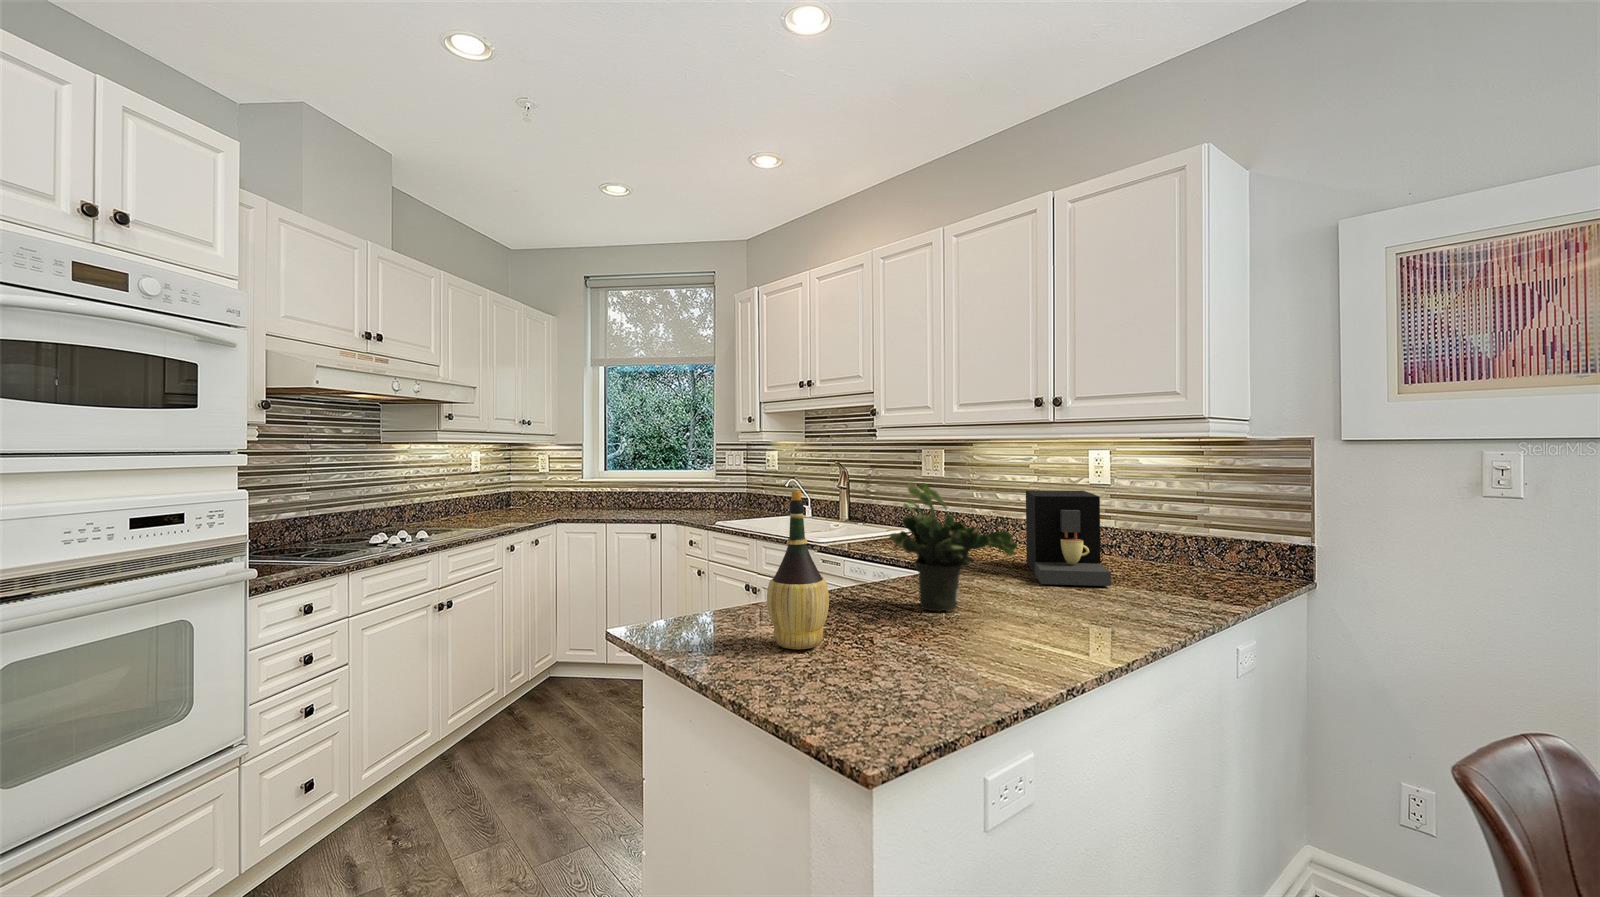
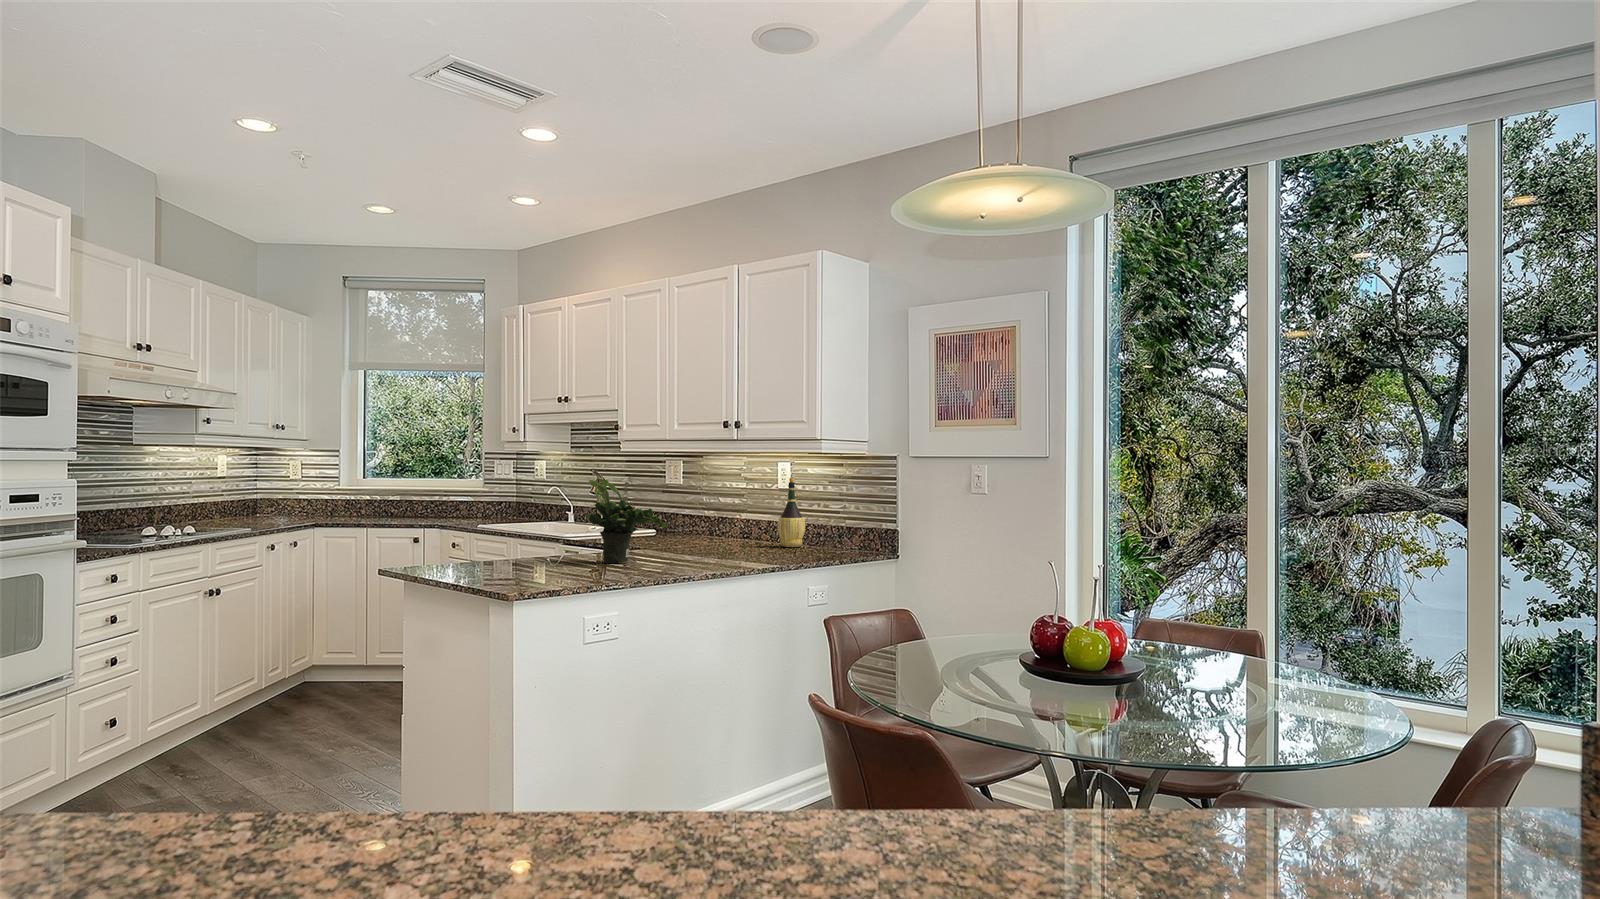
wine bottle: present [767,490,829,649] -> present [778,478,805,547]
coffee maker: present [1026,490,1111,586] -> none [704,492,758,554]

